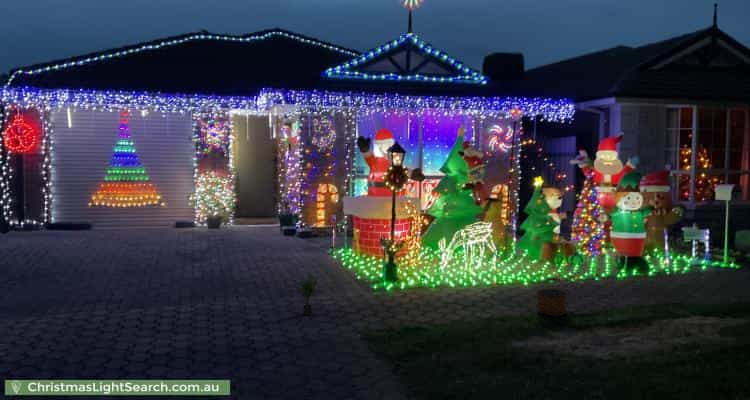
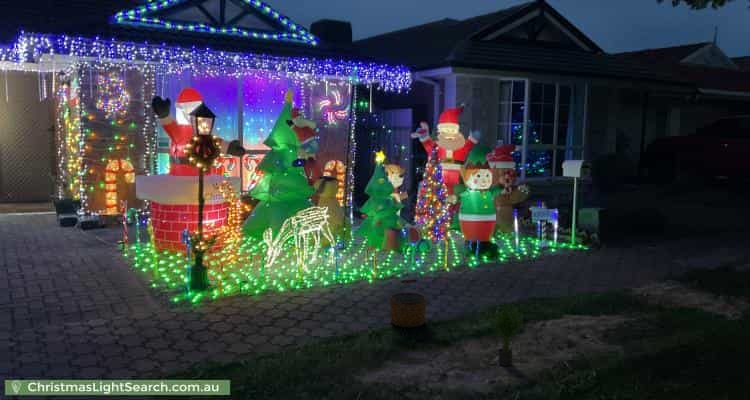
potted plant: present [299,275,317,315] -> present [490,303,522,366]

